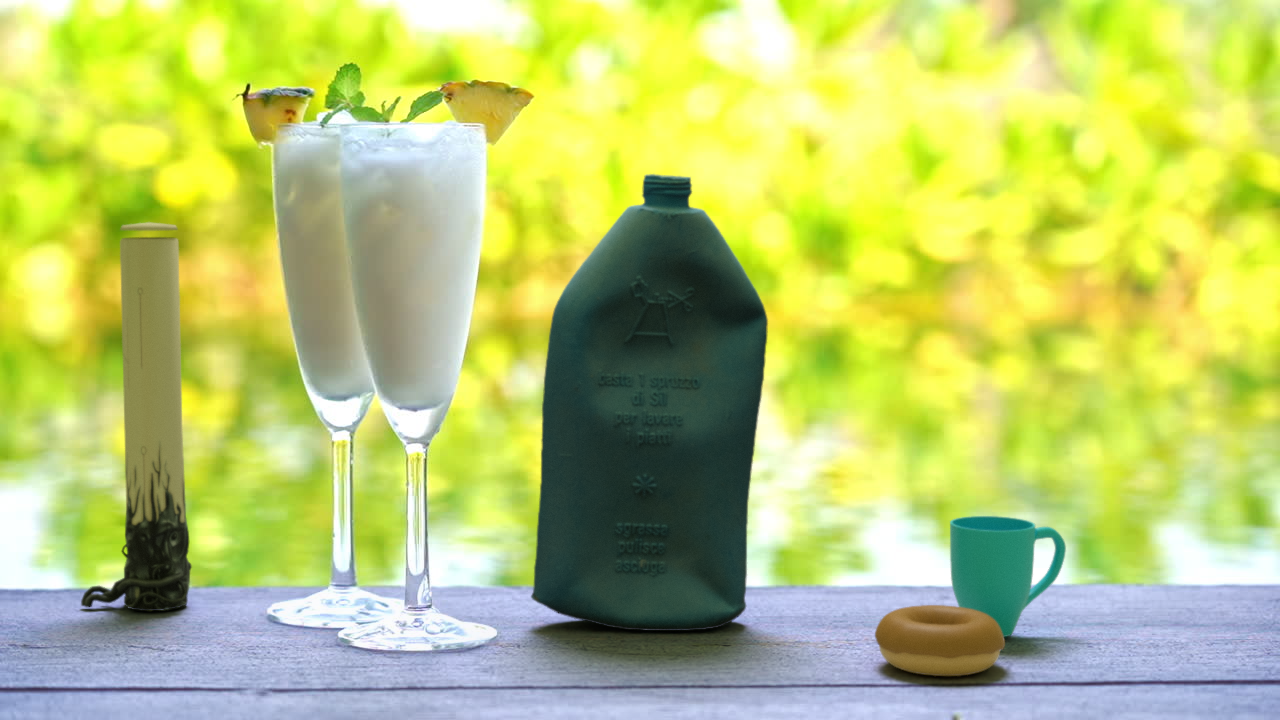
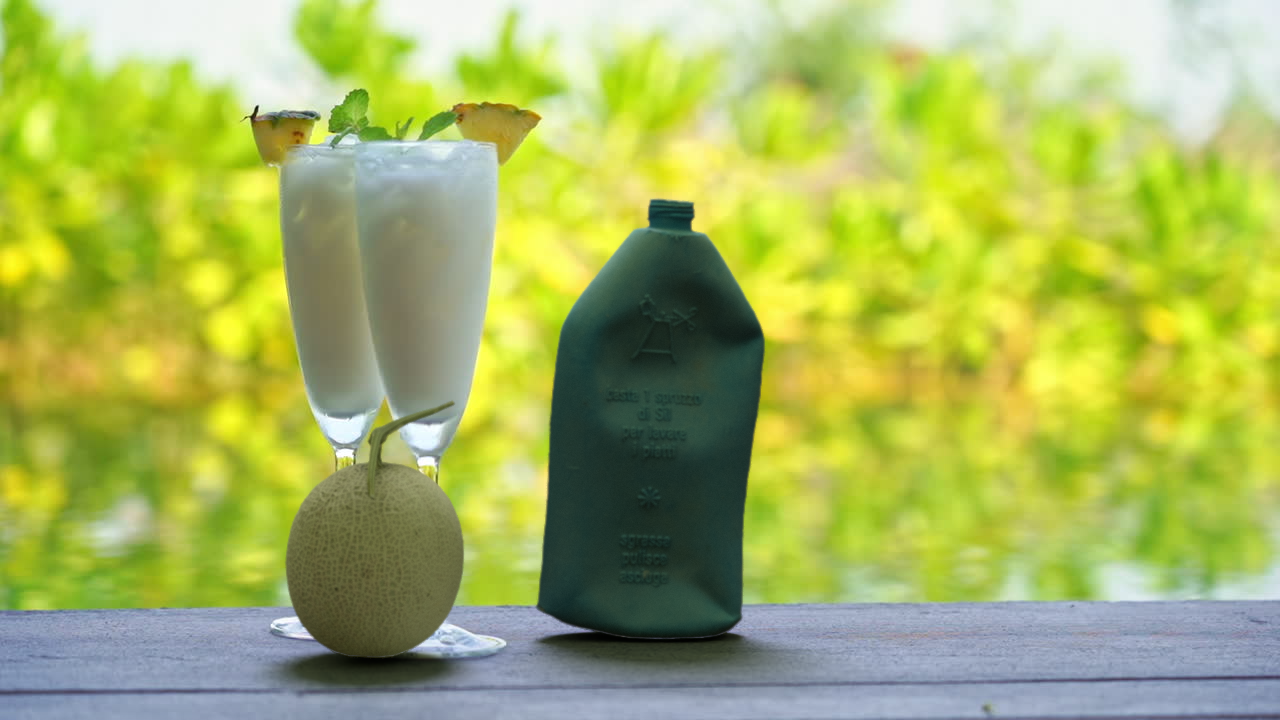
candle: present [81,222,191,611] -> none [74,240,187,627]
fruit: none [264,387,445,652] -> present [285,401,464,658]
cup: present [875,516,1066,676] -> none [882,528,1045,672]

